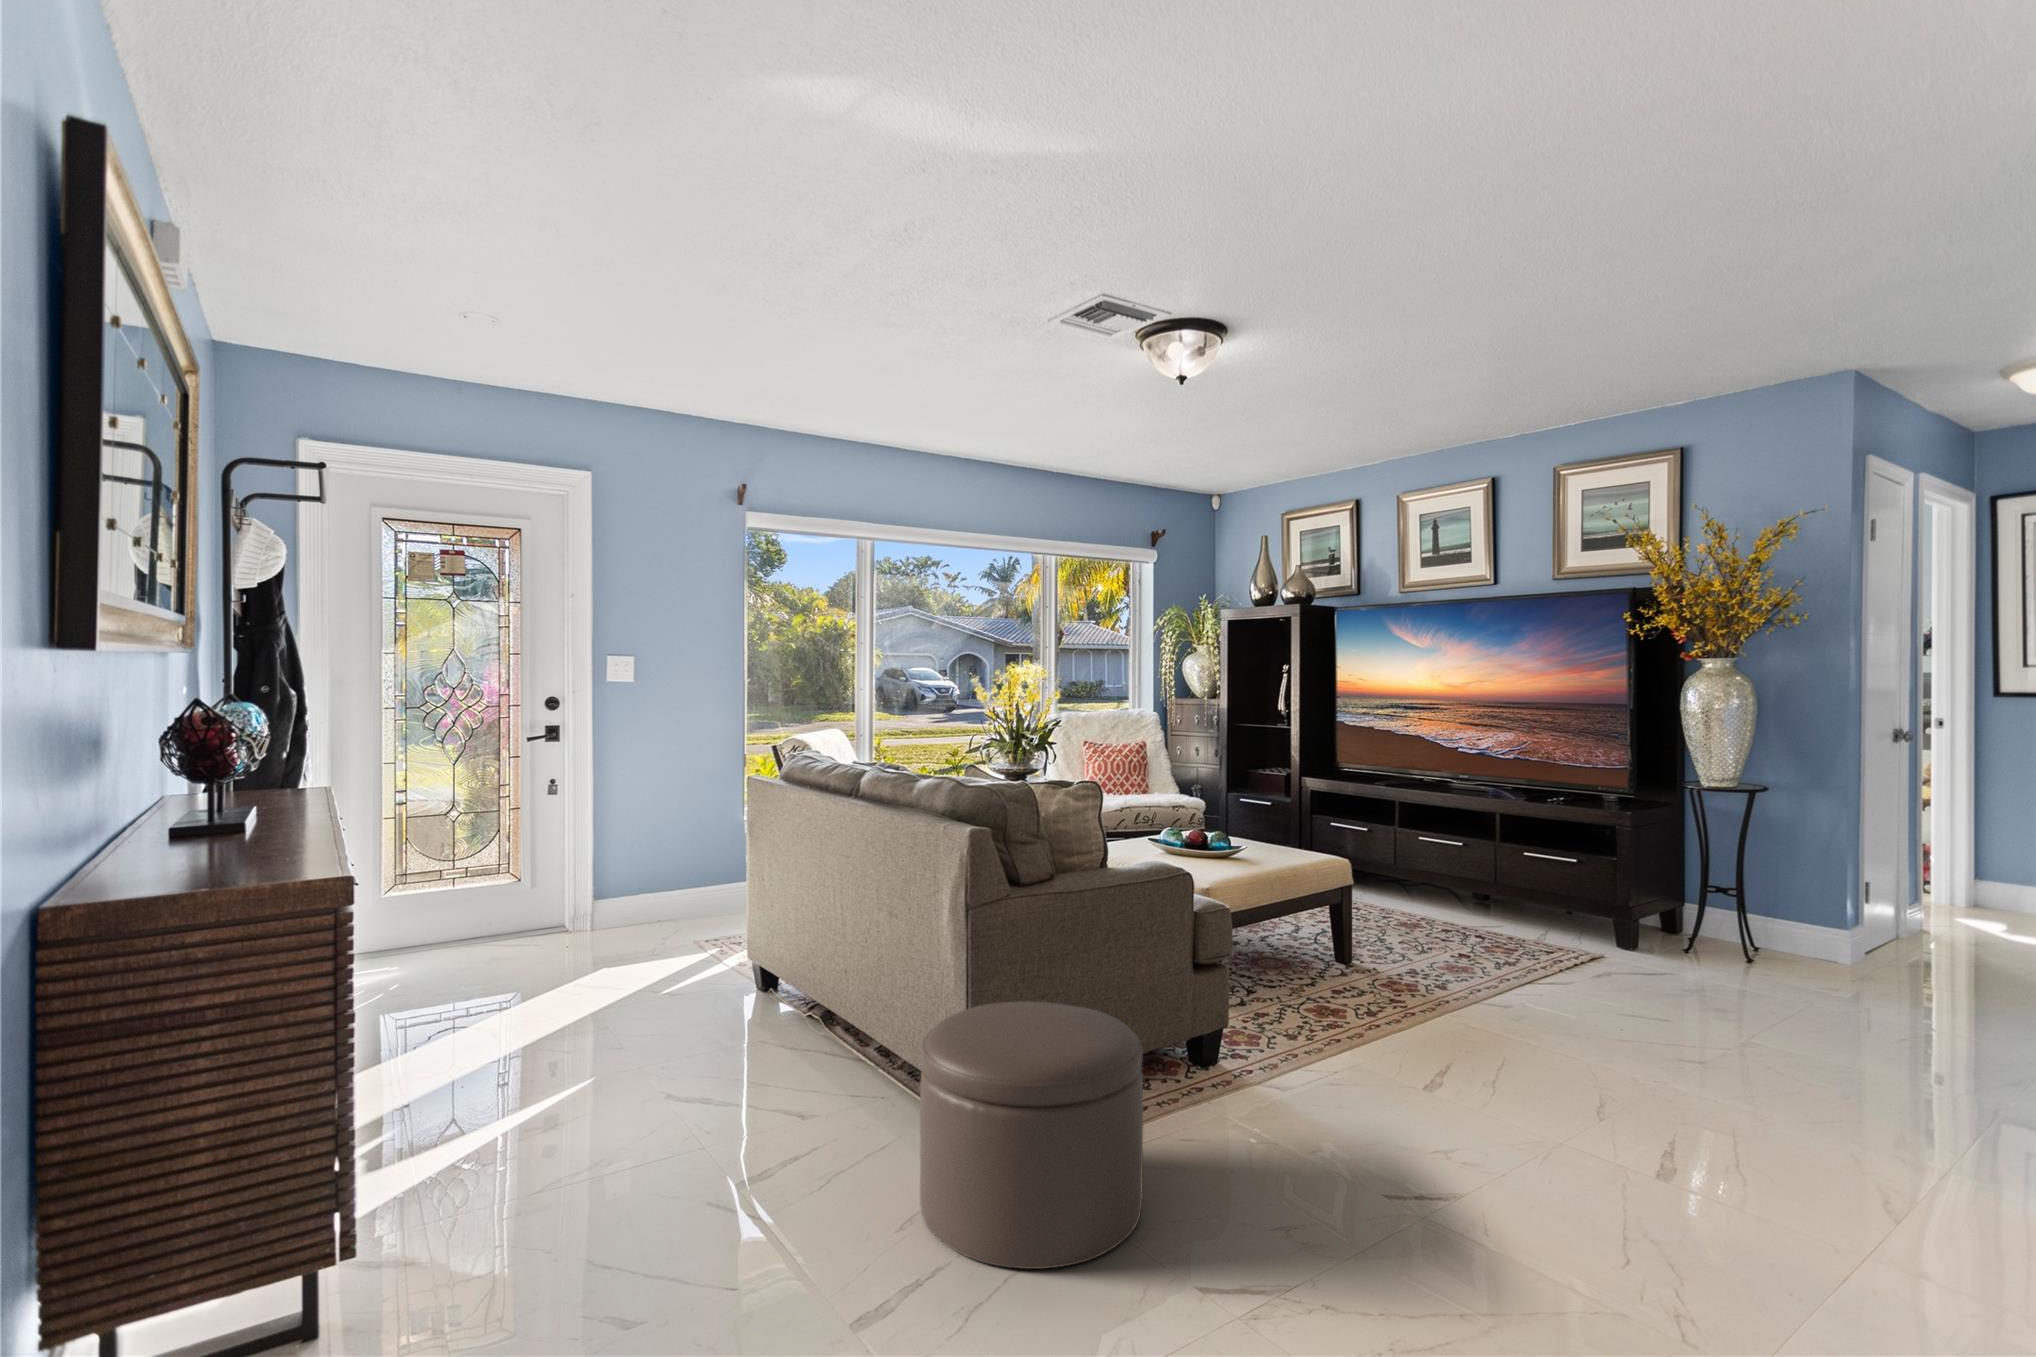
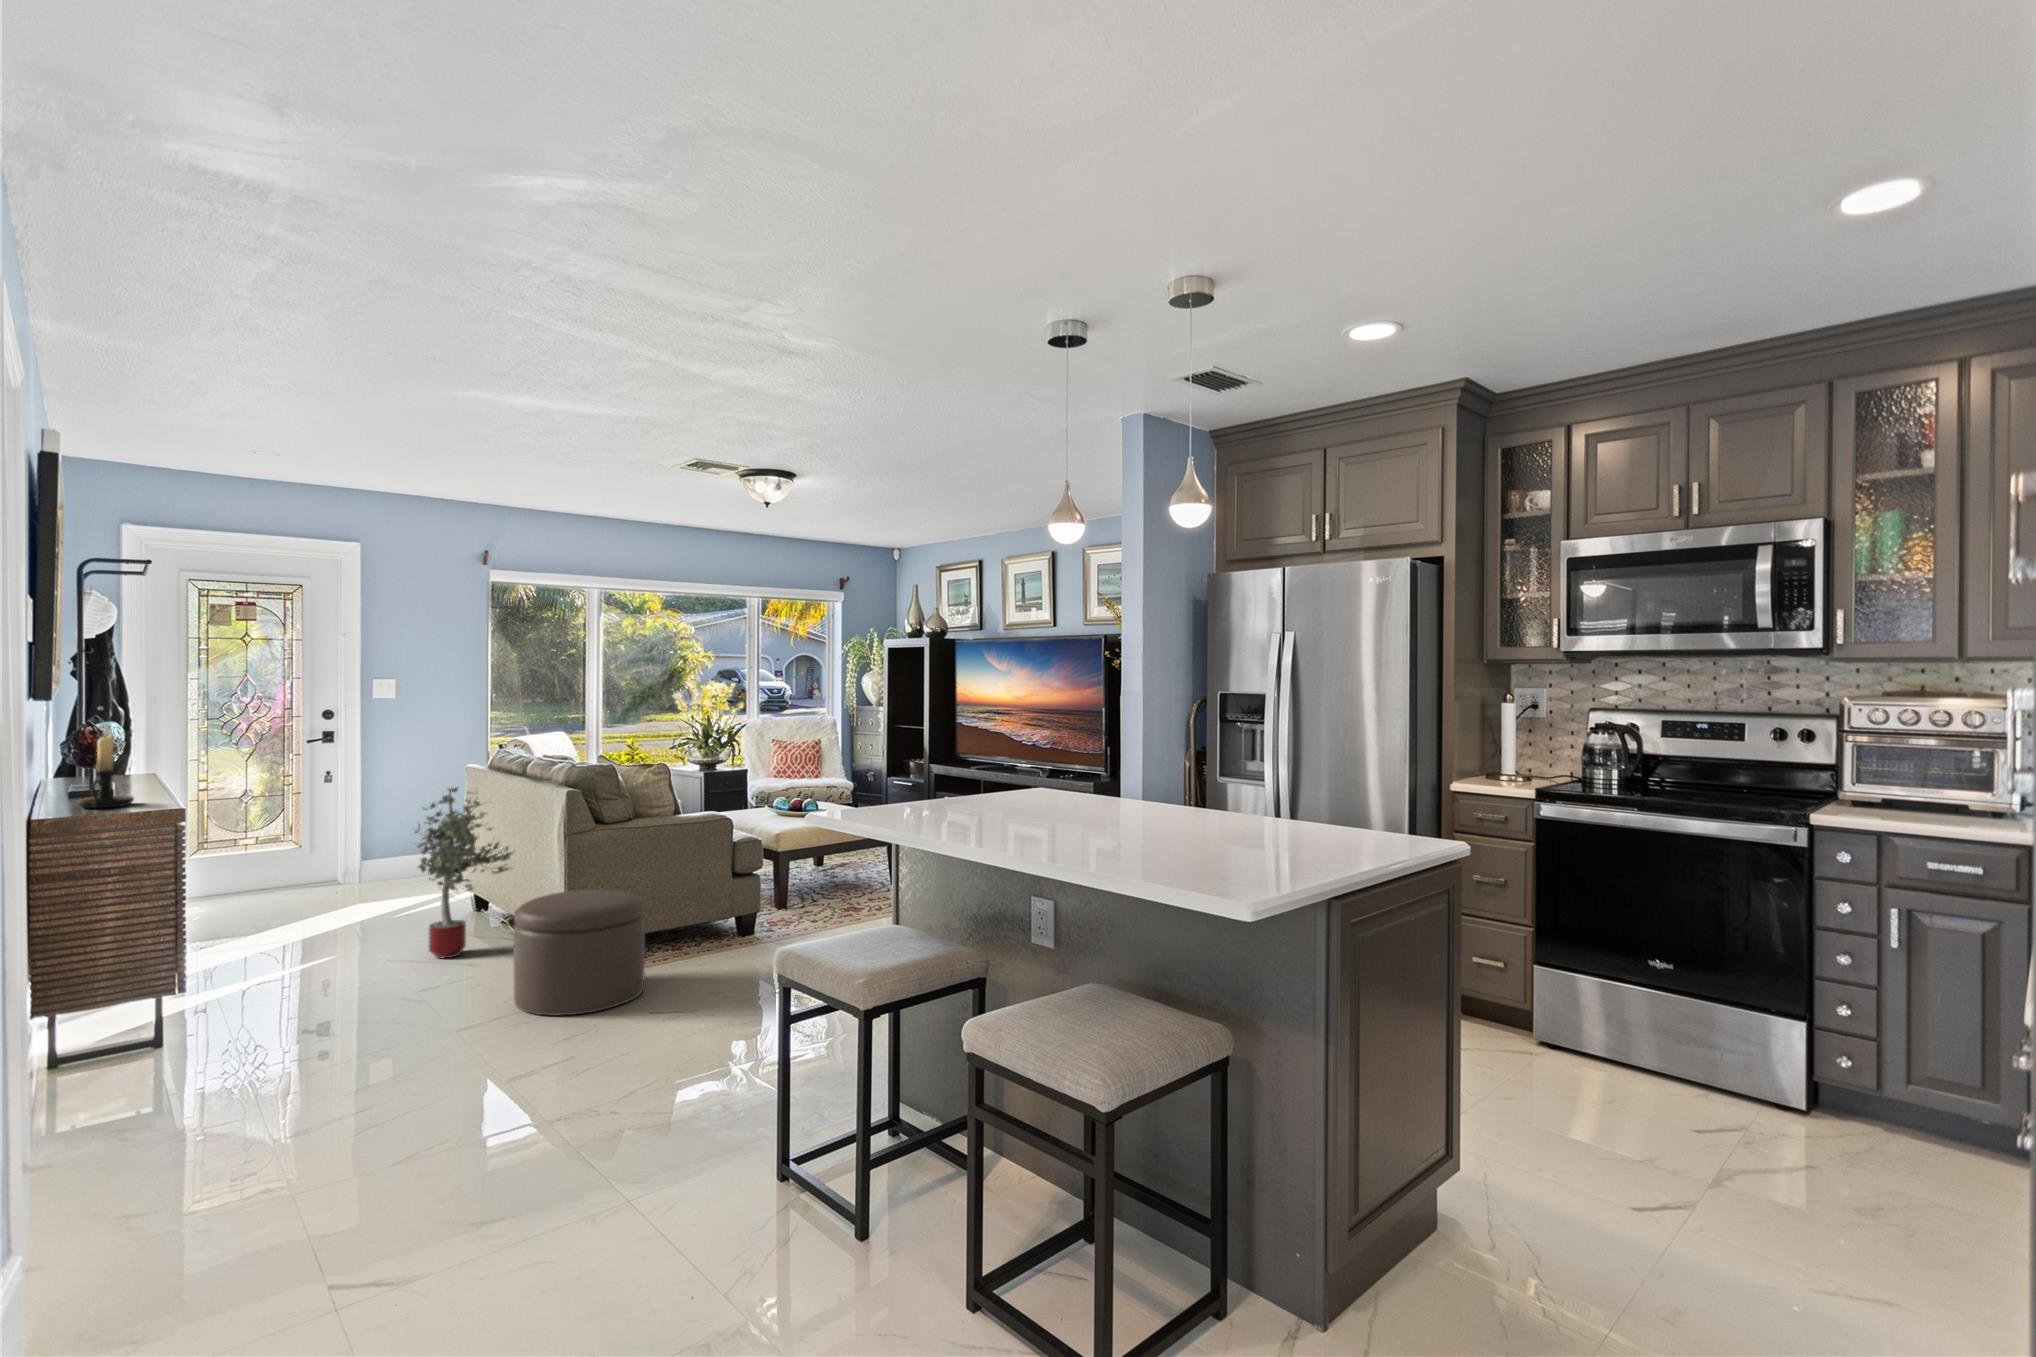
candle holder: none [157,690,269,866] -> present [76,726,134,808]
potted tree: none [705,811,861,1091] -> present [415,787,512,958]

